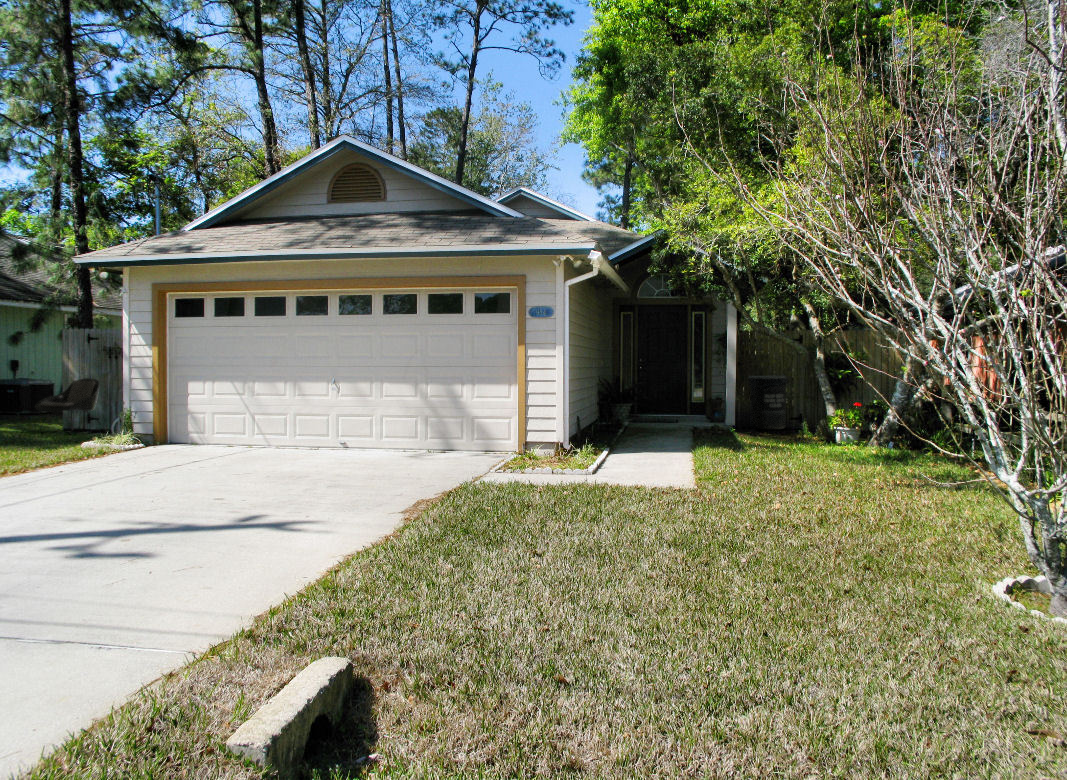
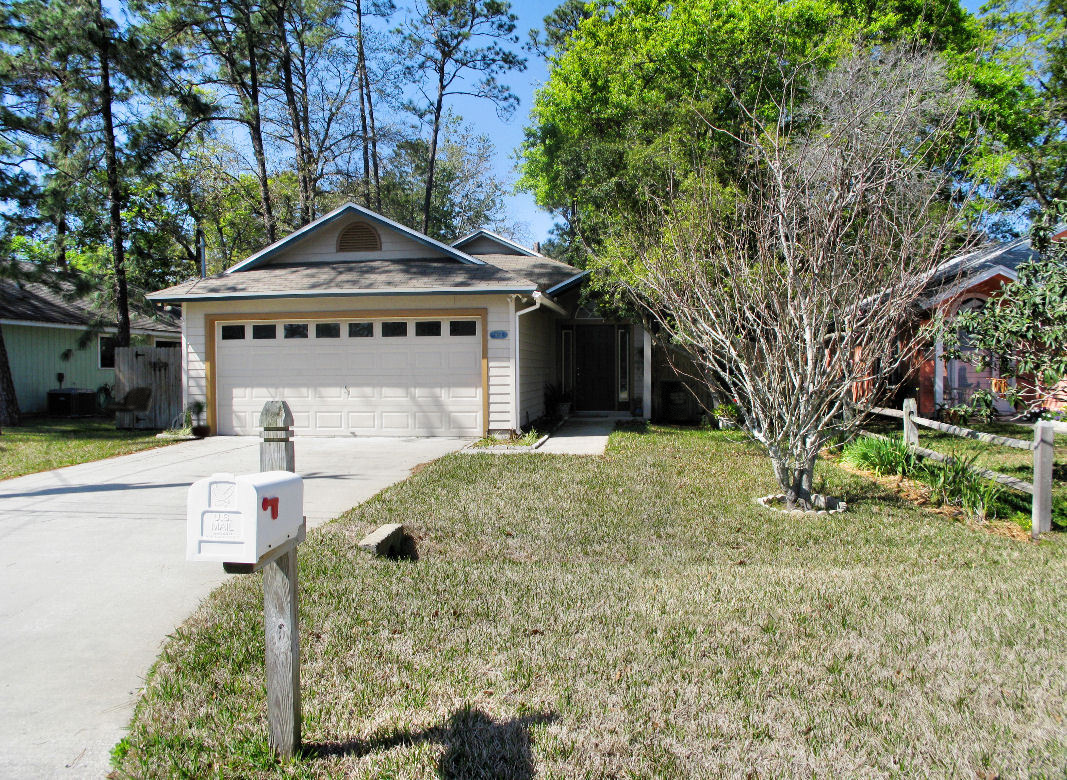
potted tree: none [117,390,157,448] -> present [187,400,211,439]

